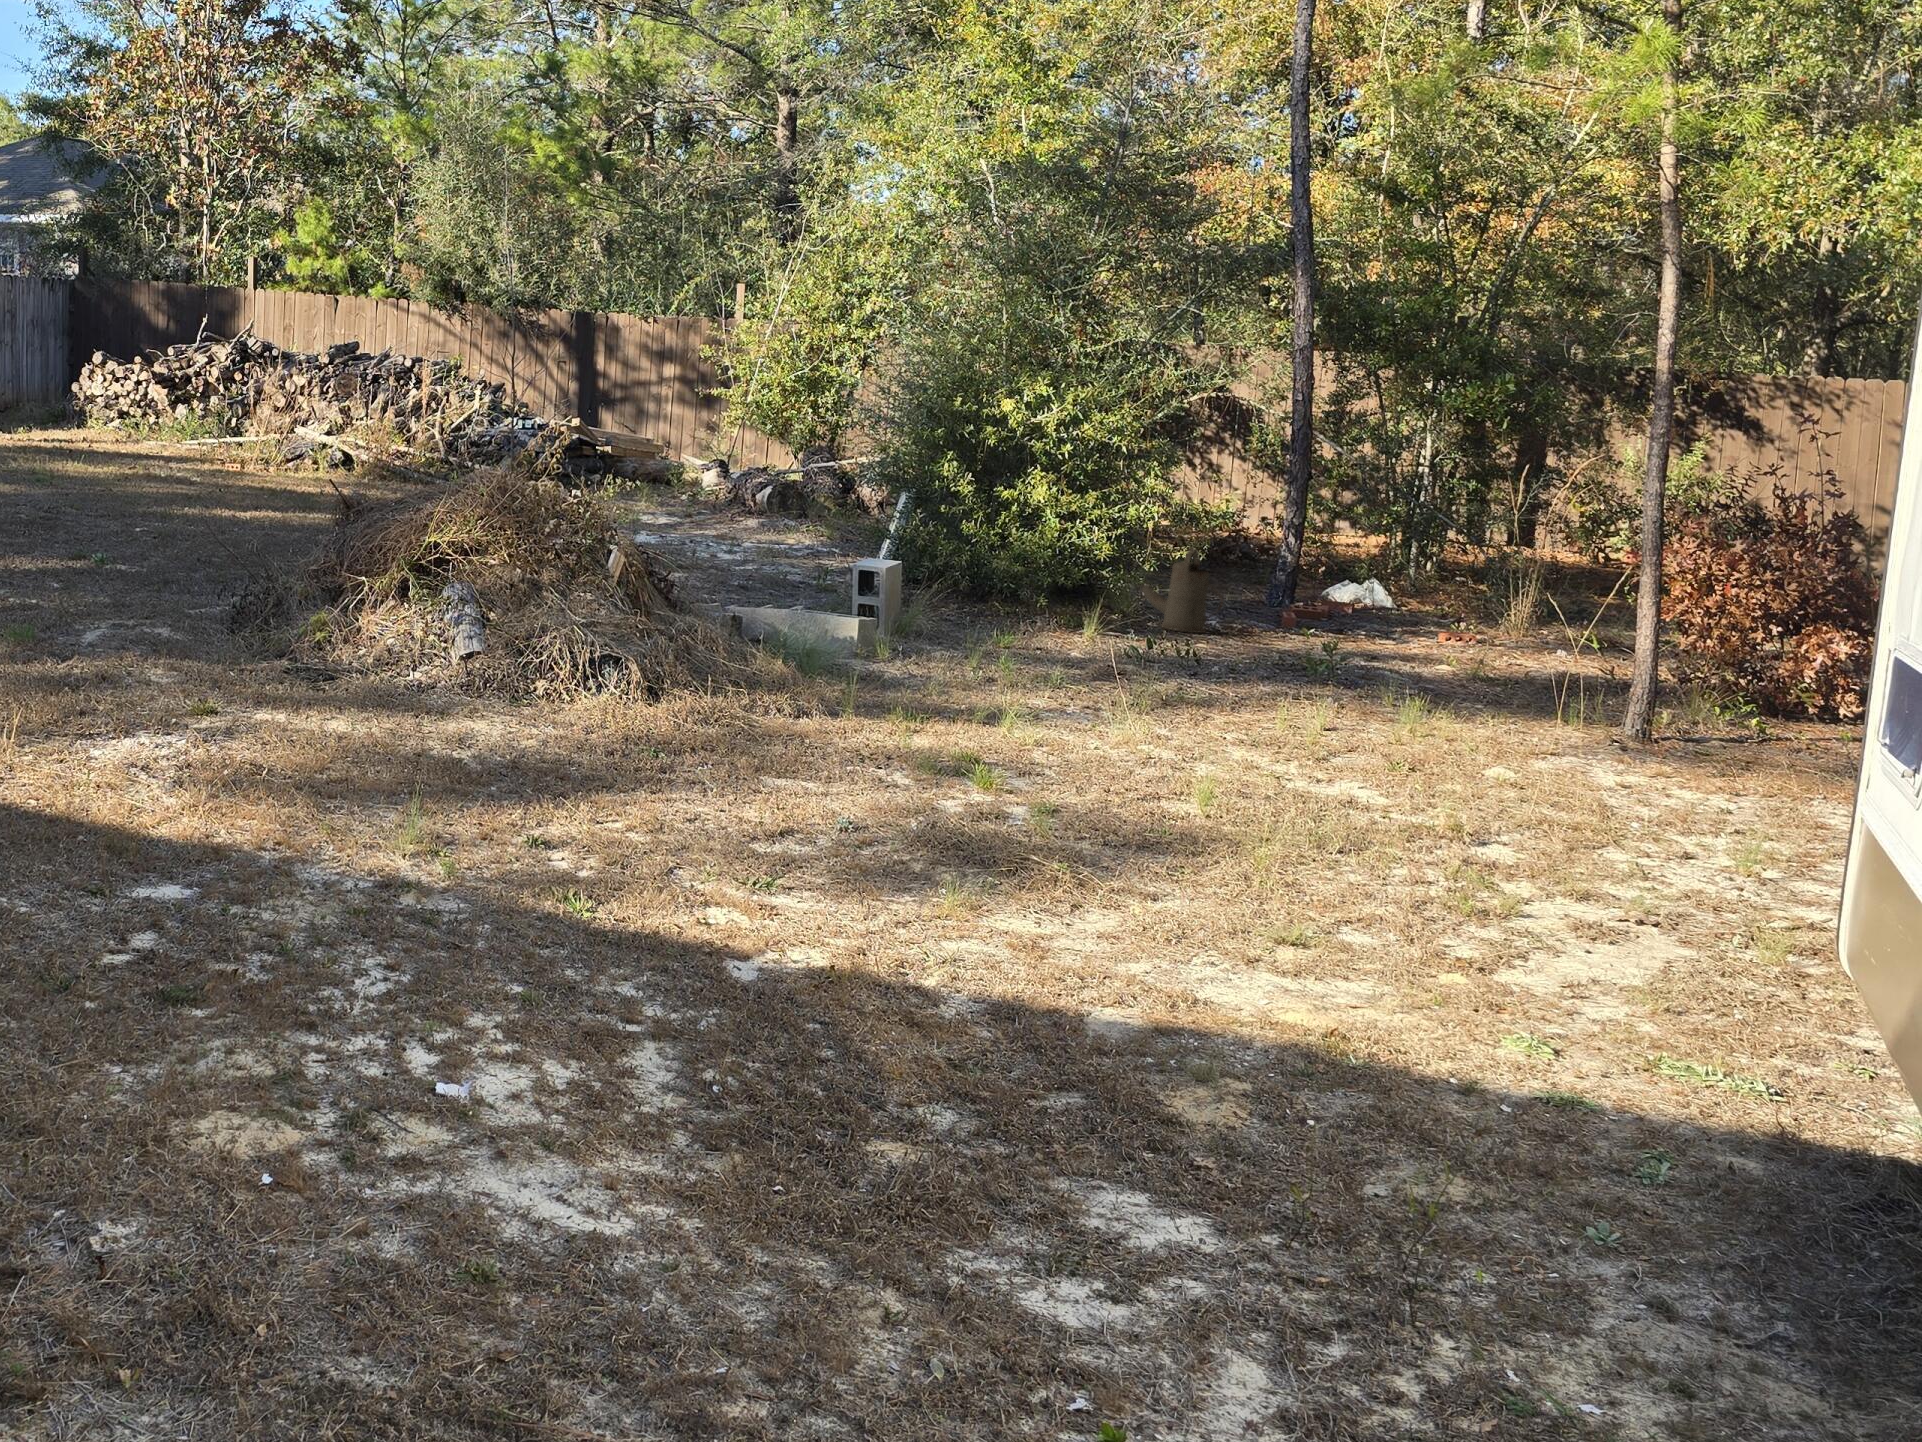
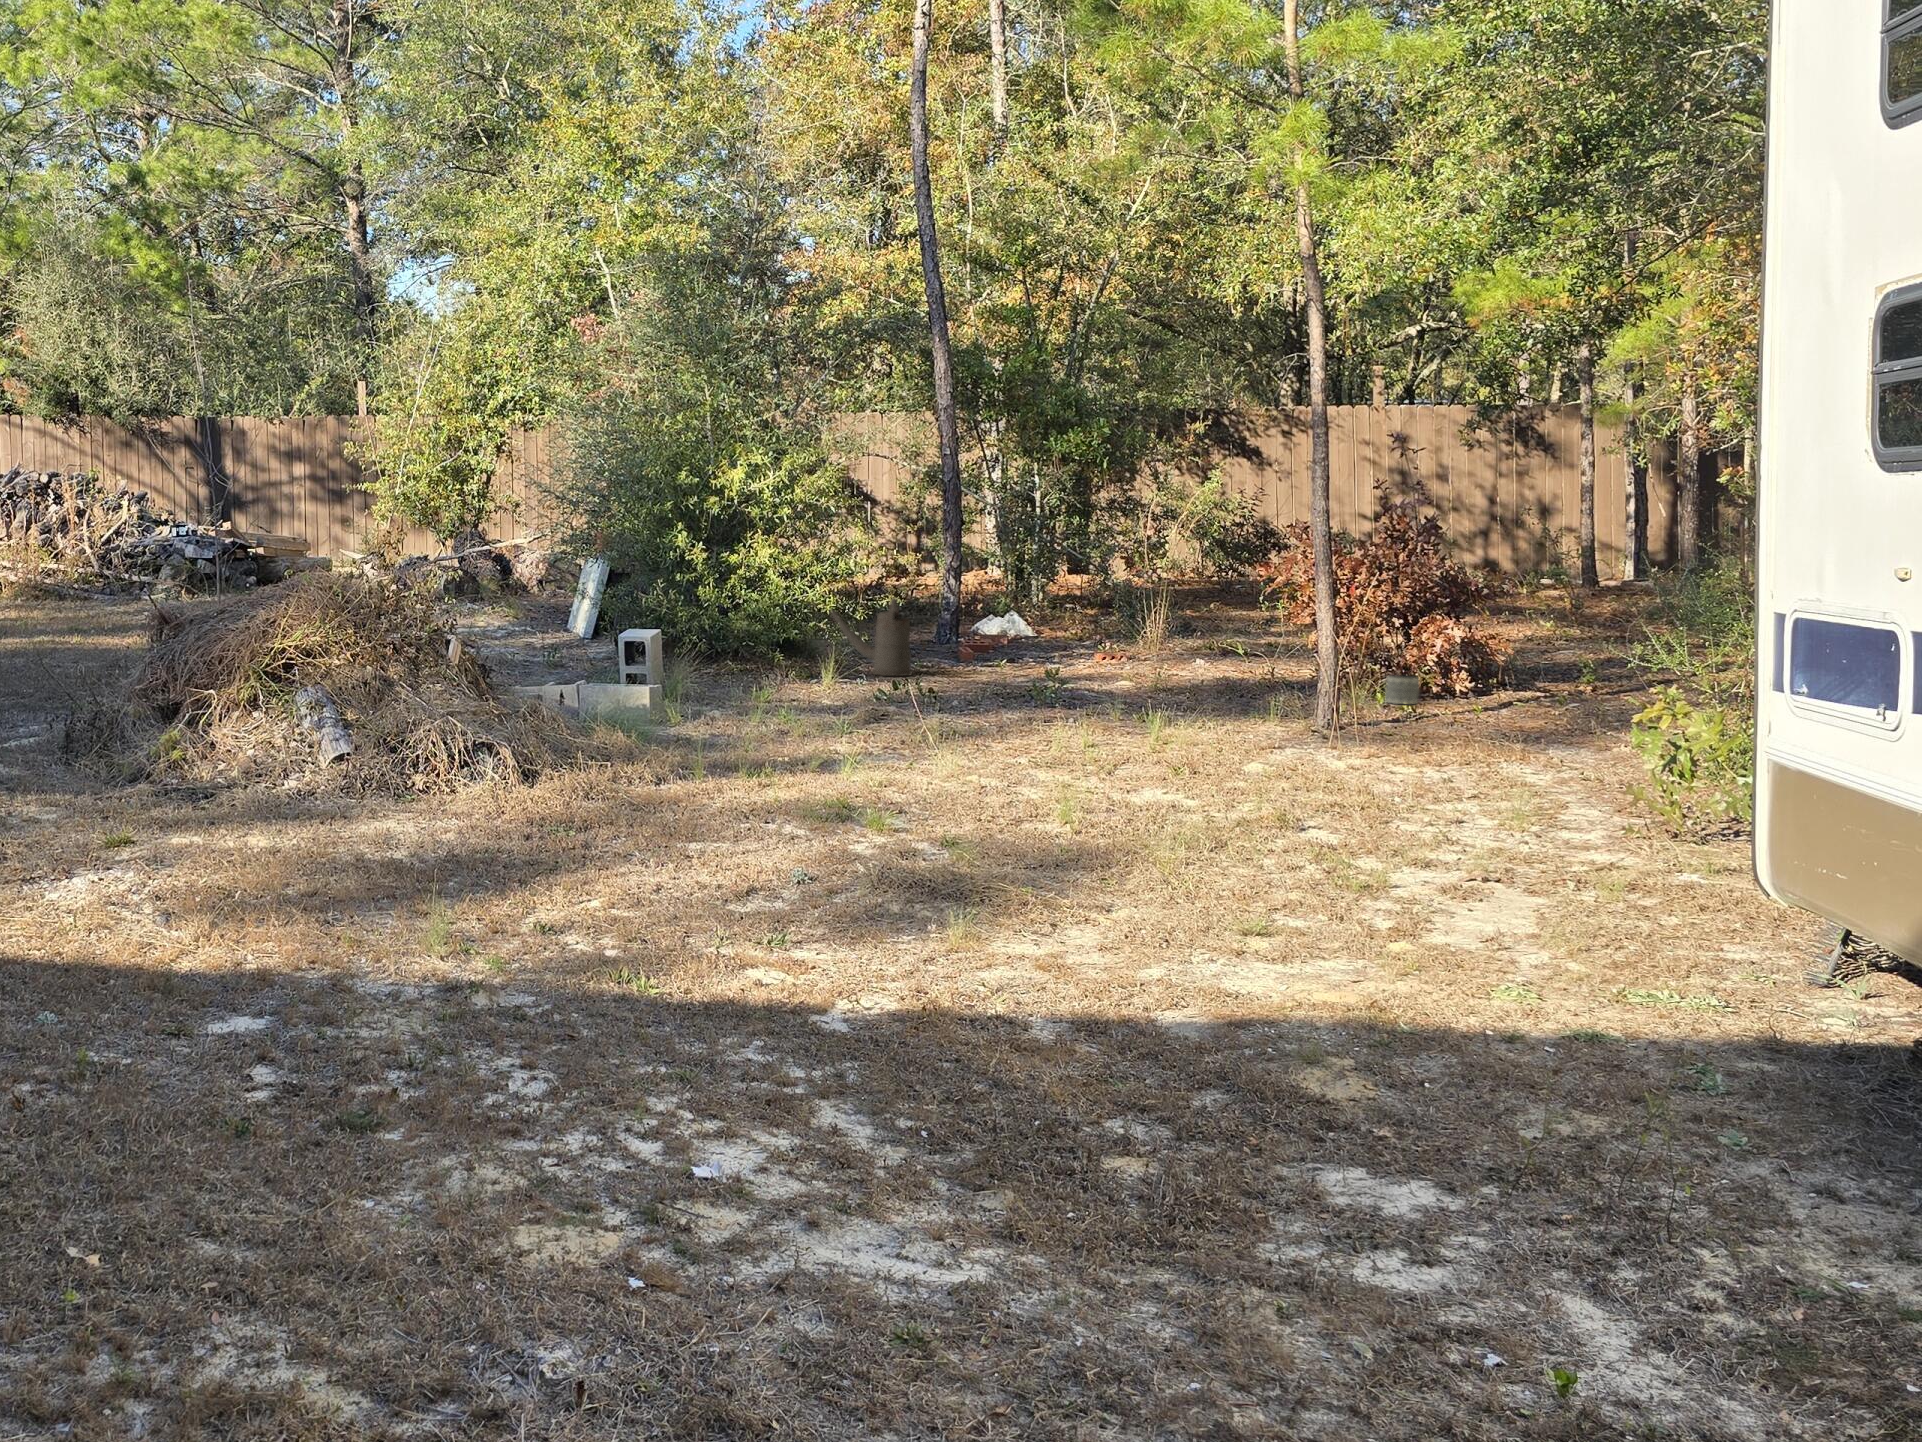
planter: none [1741,686,1786,722] -> present [1385,675,1419,704]

